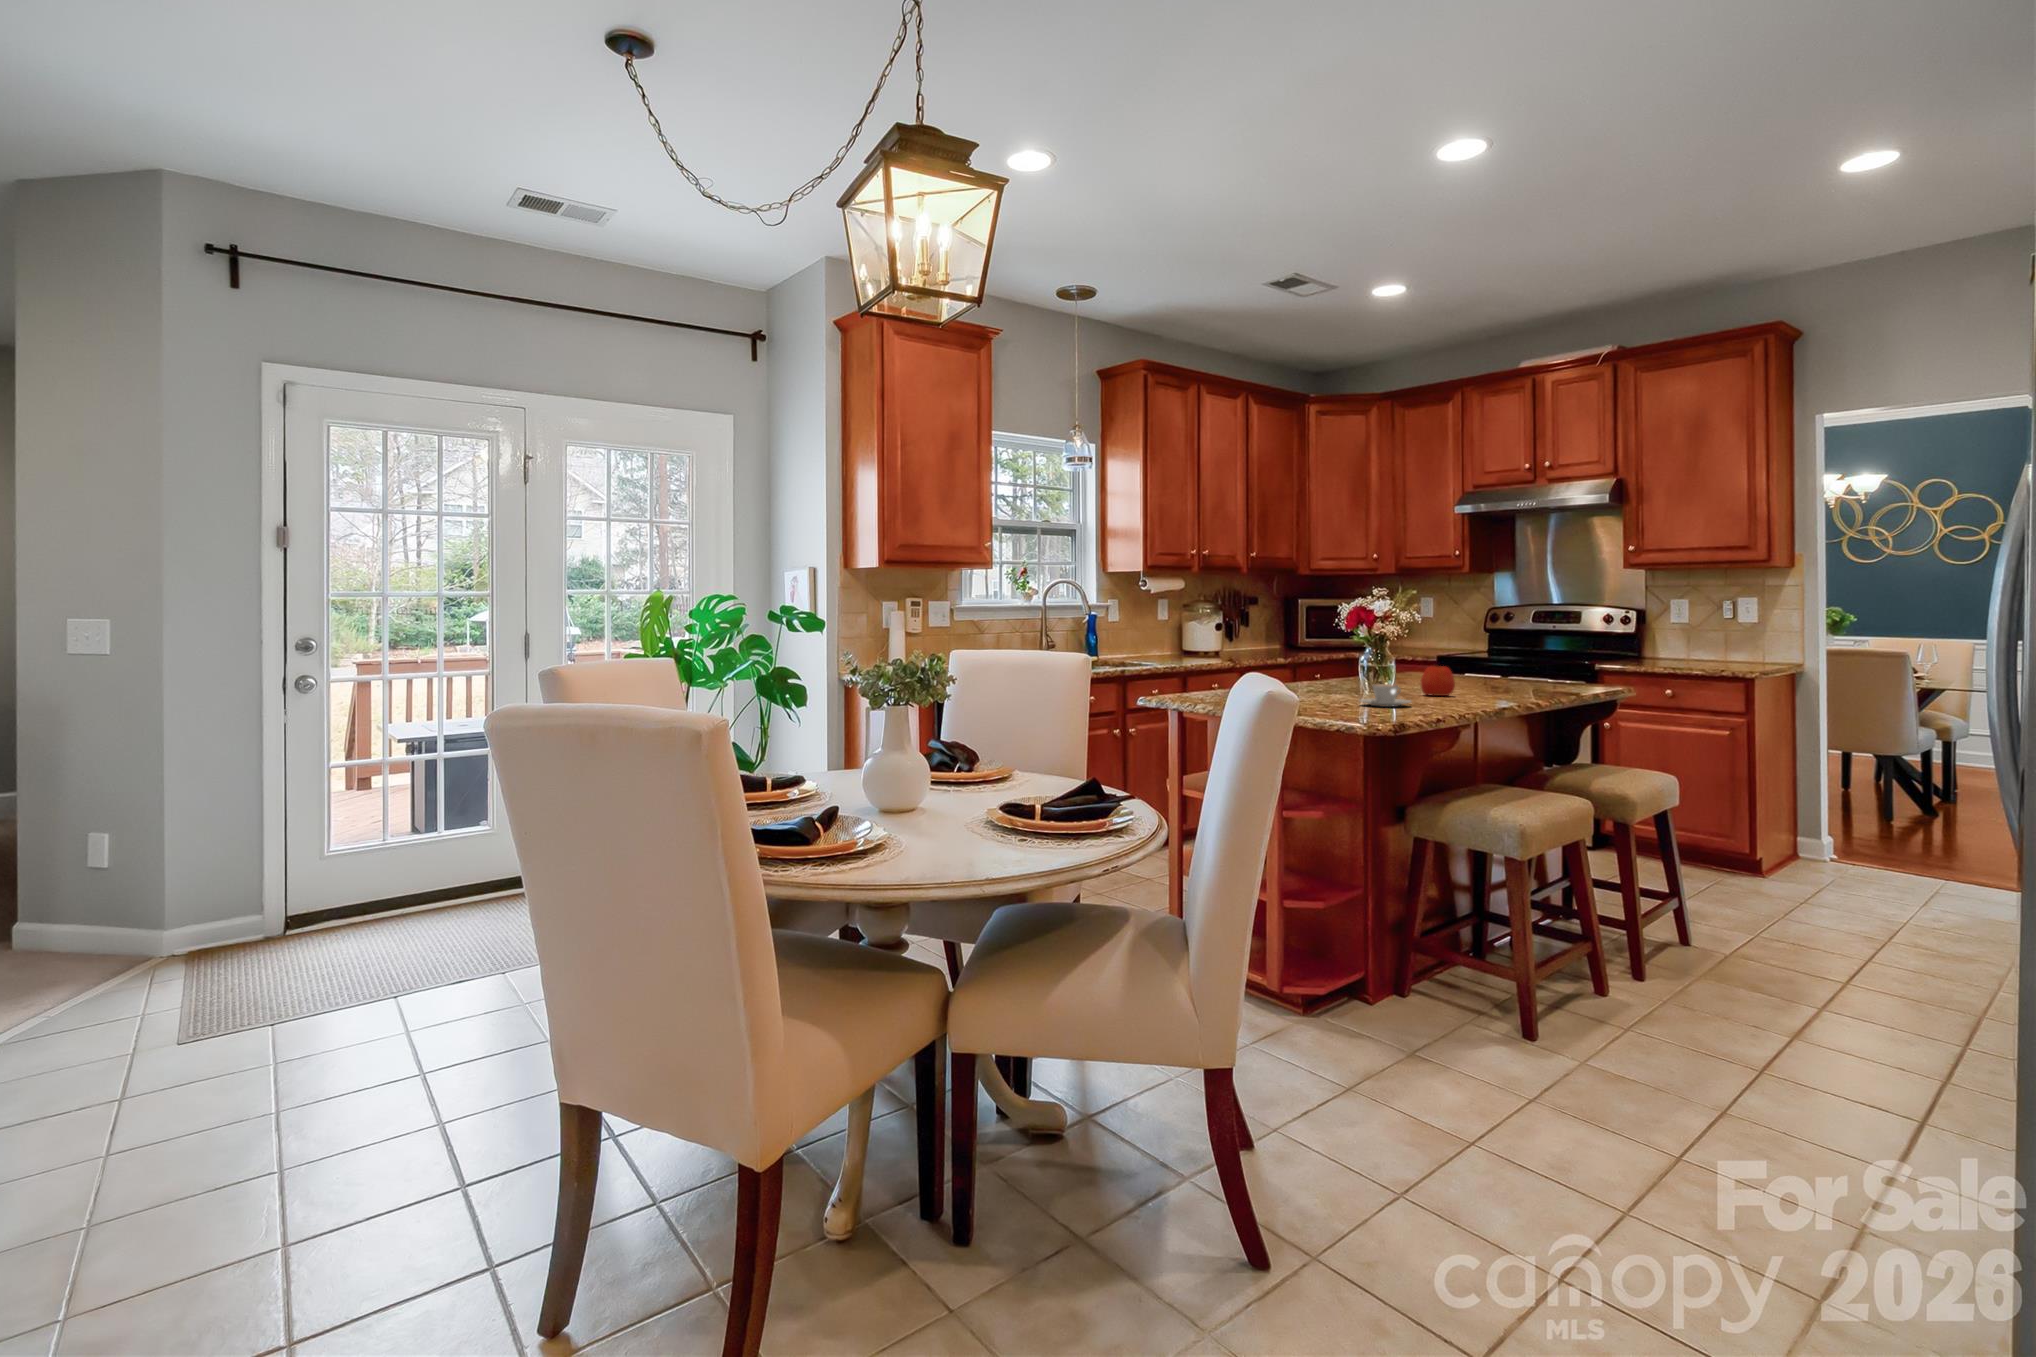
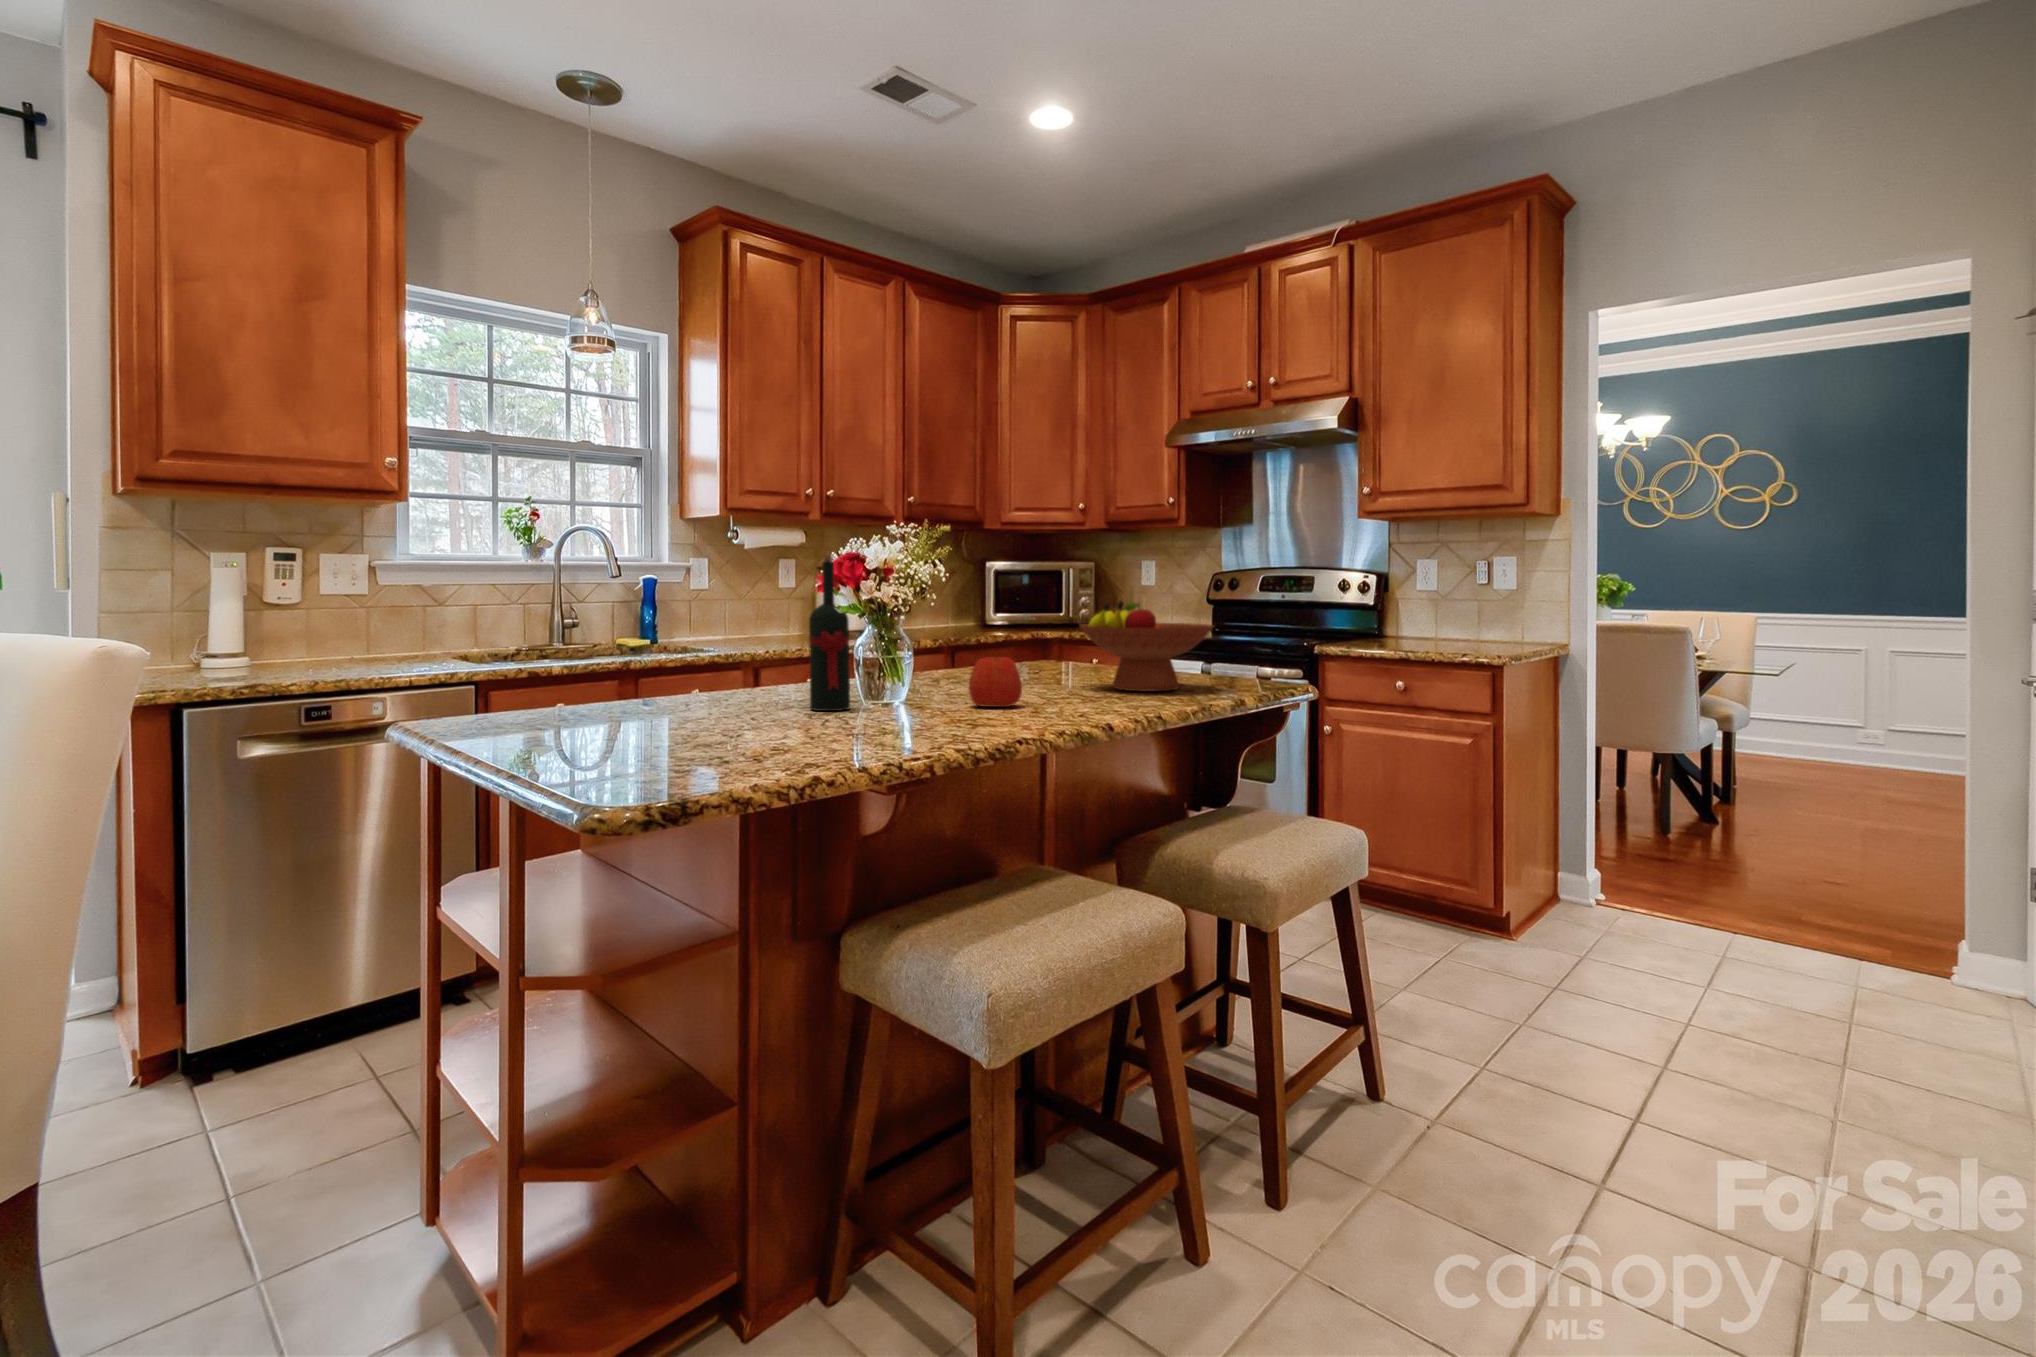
wine bottle: none [1329,607,1354,697] -> present [809,555,850,711]
fruit bowl: none [1465,632,1561,690] -> present [1080,601,1213,691]
coffee cup: present [1360,684,1411,707] -> none [785,695,879,739]

